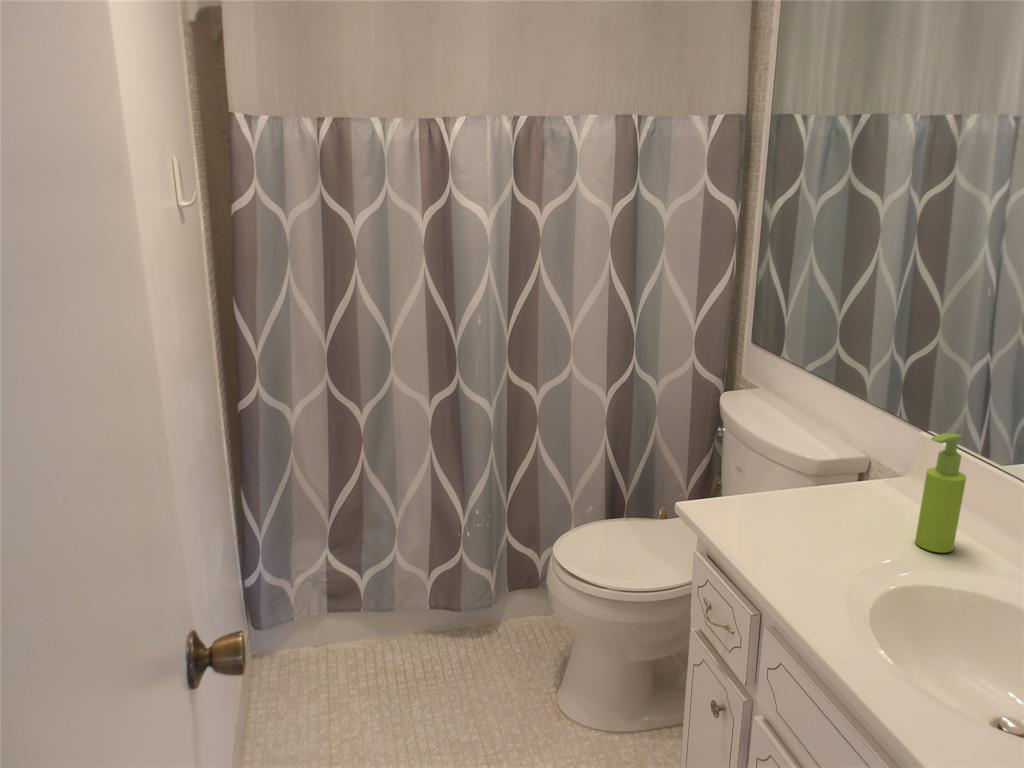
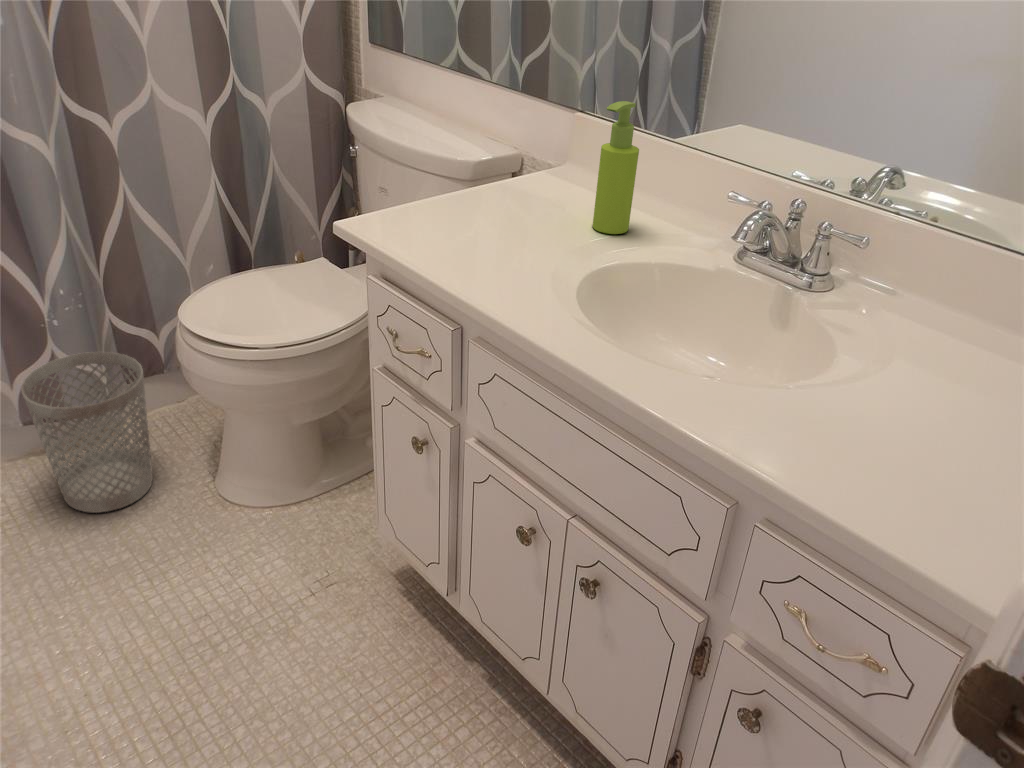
wastebasket: none [432,561,520,696] -> present [21,352,153,513]

